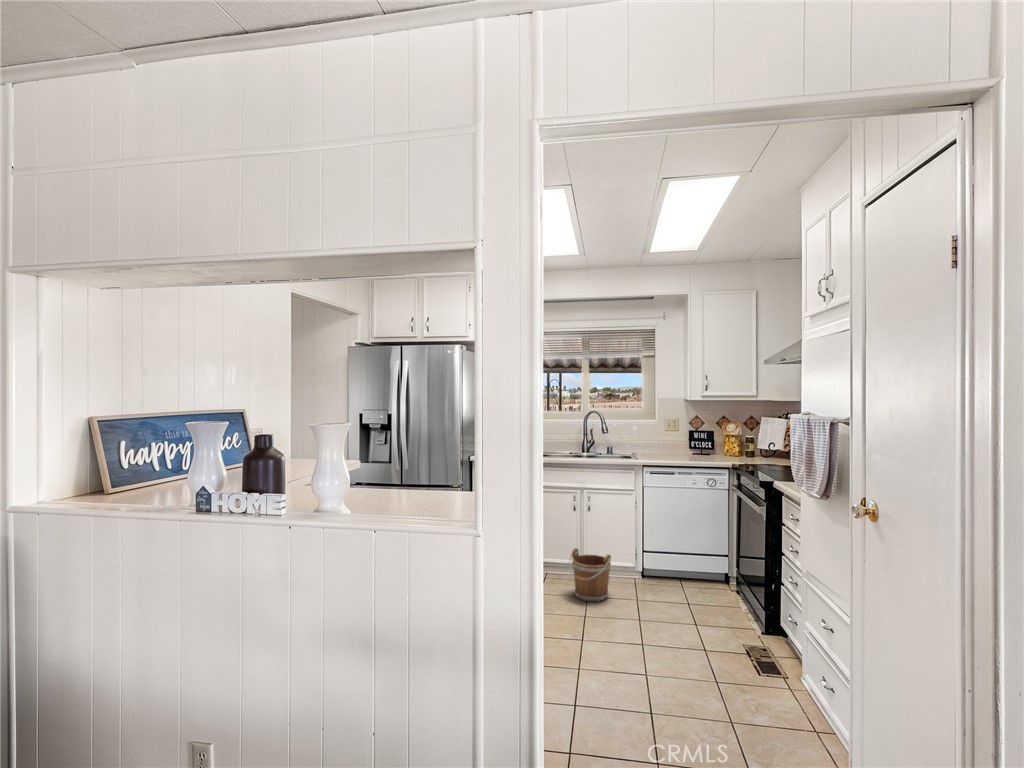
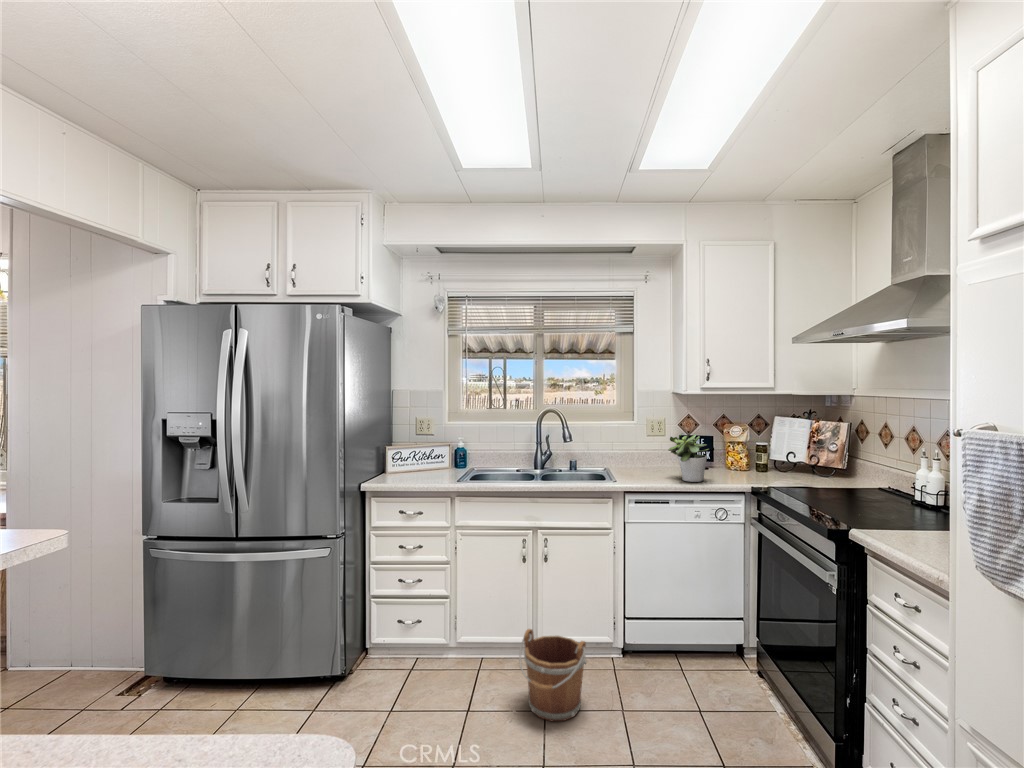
potted plant: none [676,428,703,461] -> present [668,434,709,482]

